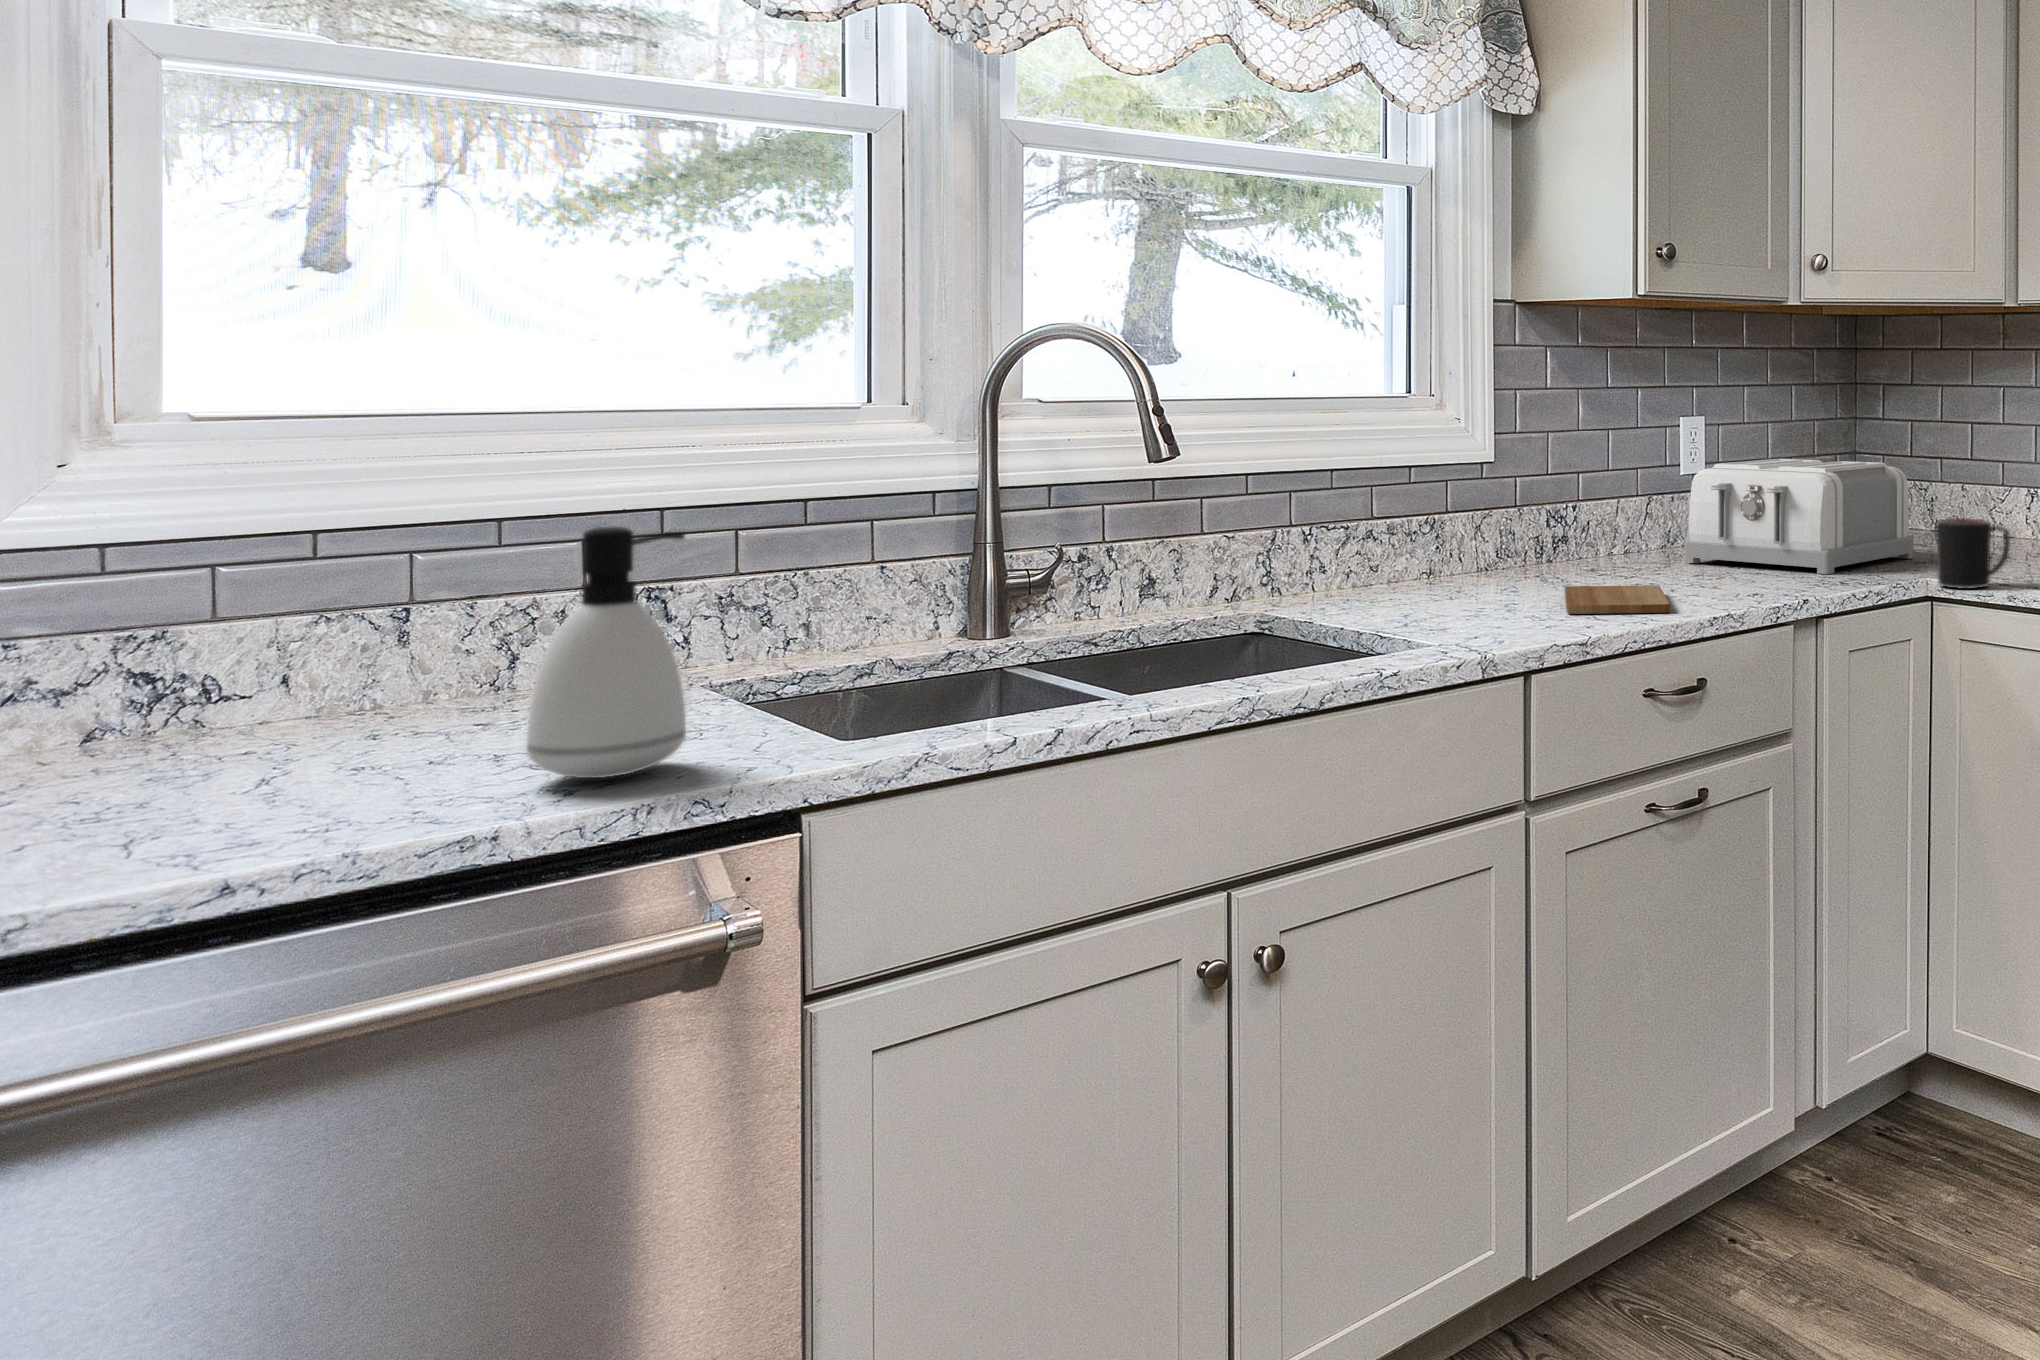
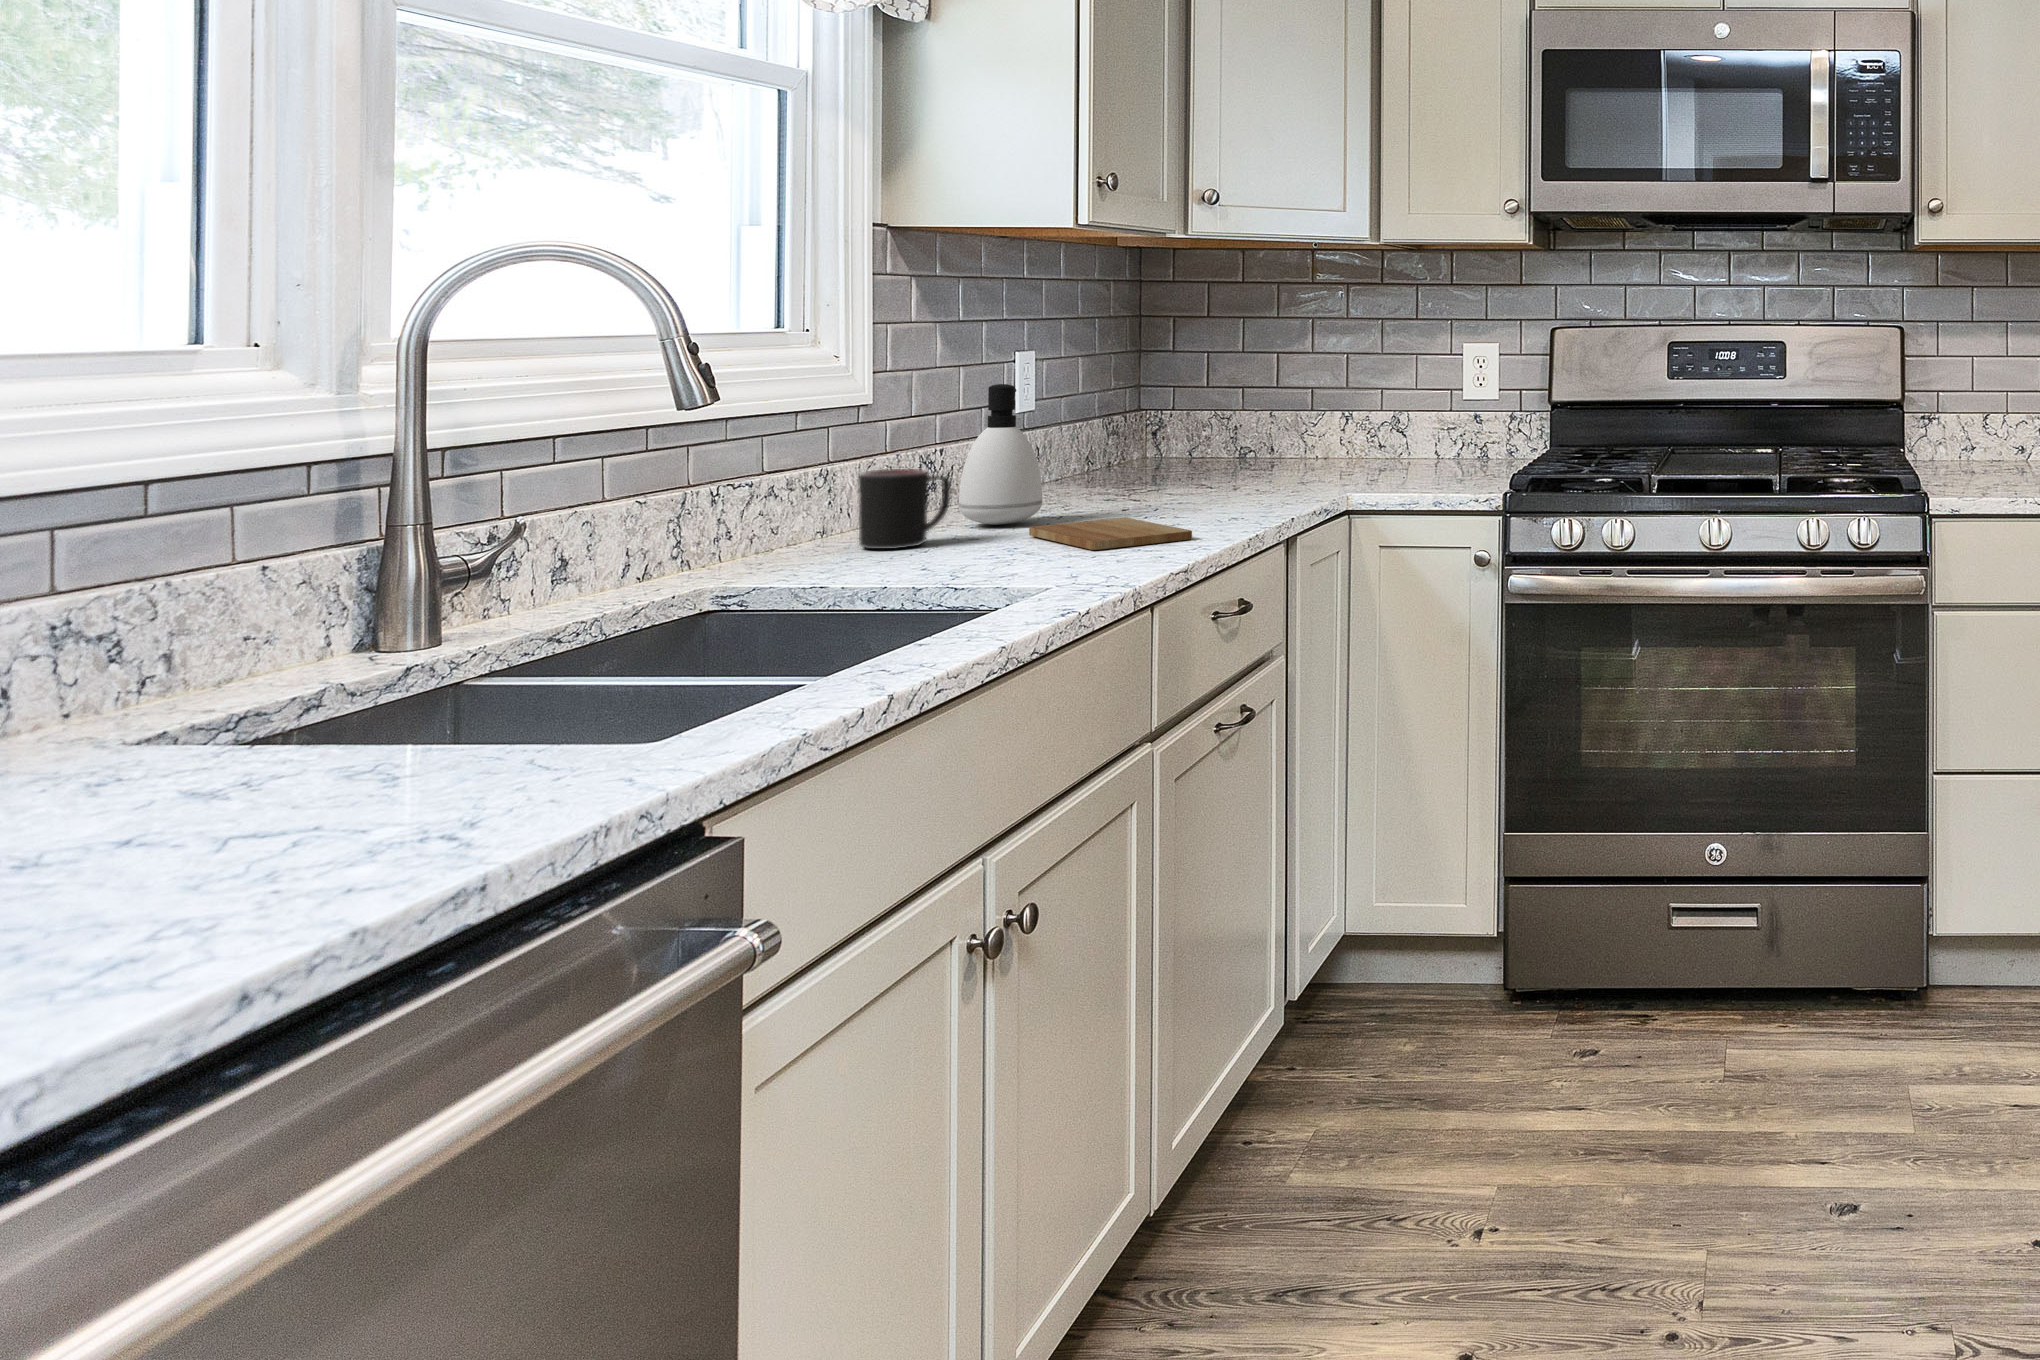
toaster: present [1685,459,1913,574] -> none [1056,389,1269,499]
mug: present [1937,518,2010,589] -> present [858,468,951,549]
soap dispenser: present [527,527,686,778] -> present [959,384,1042,525]

